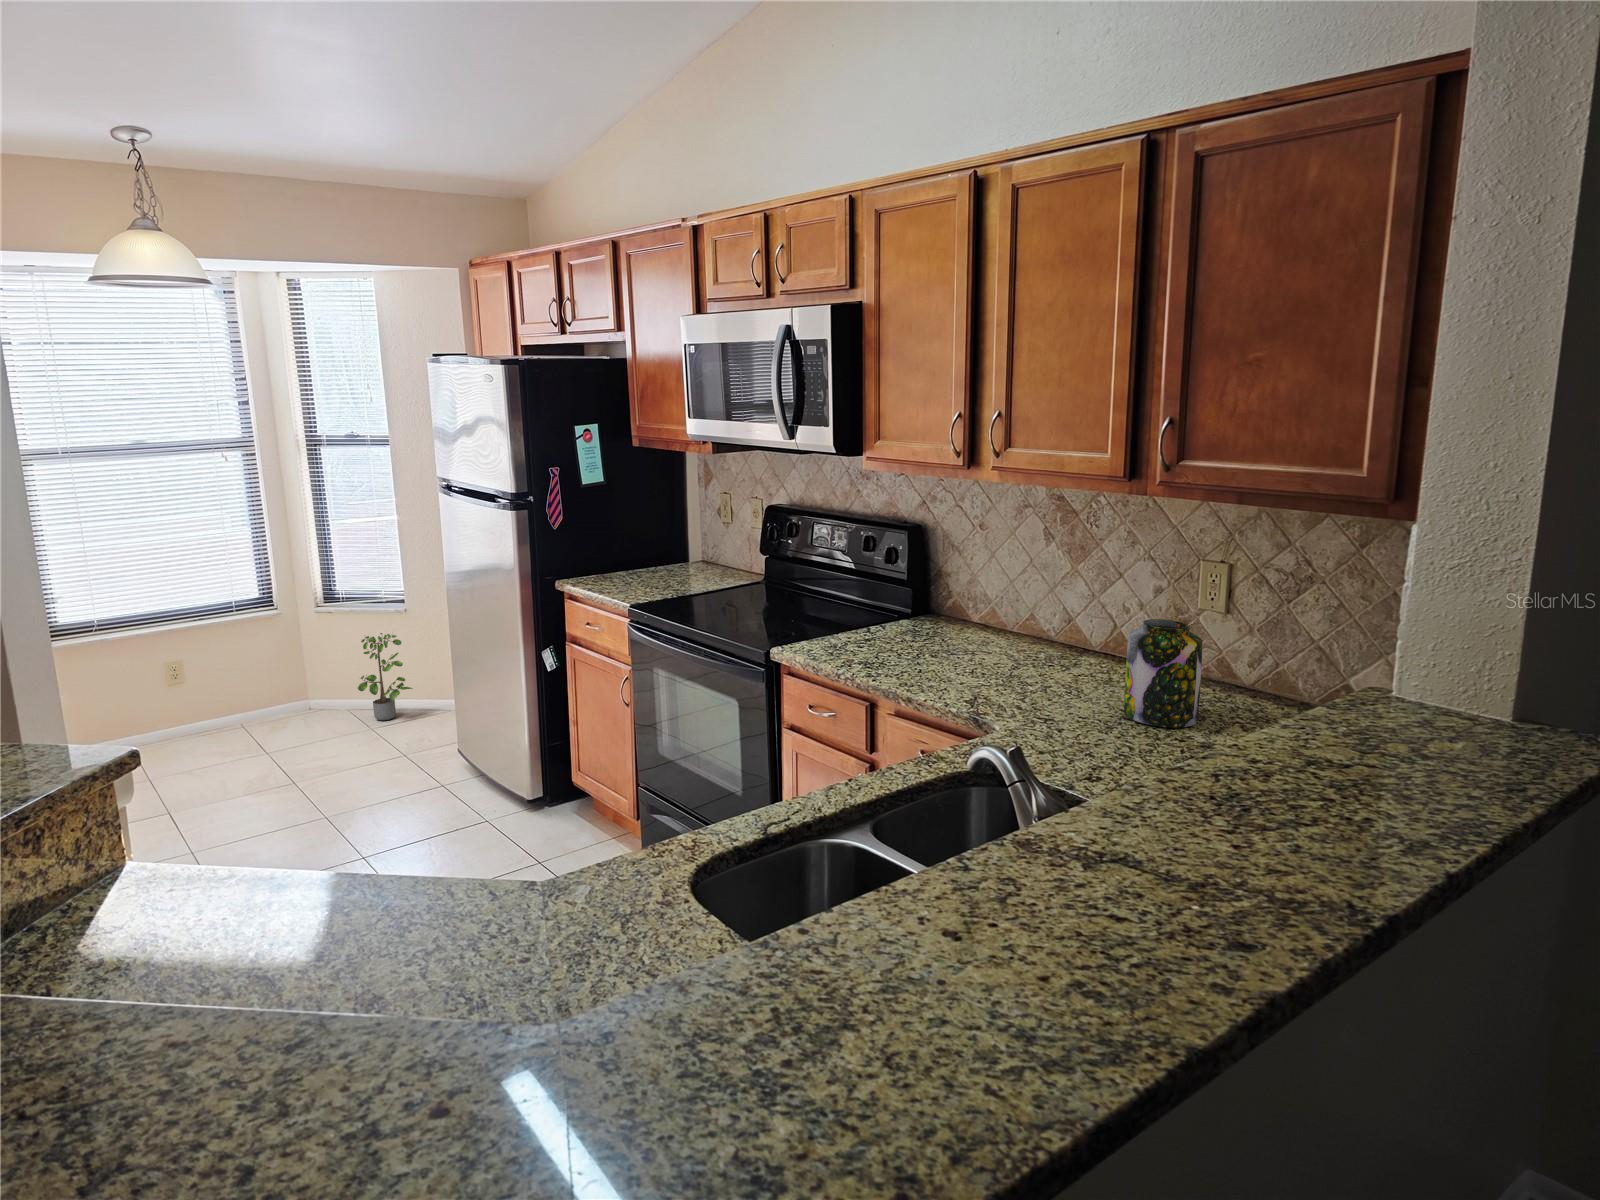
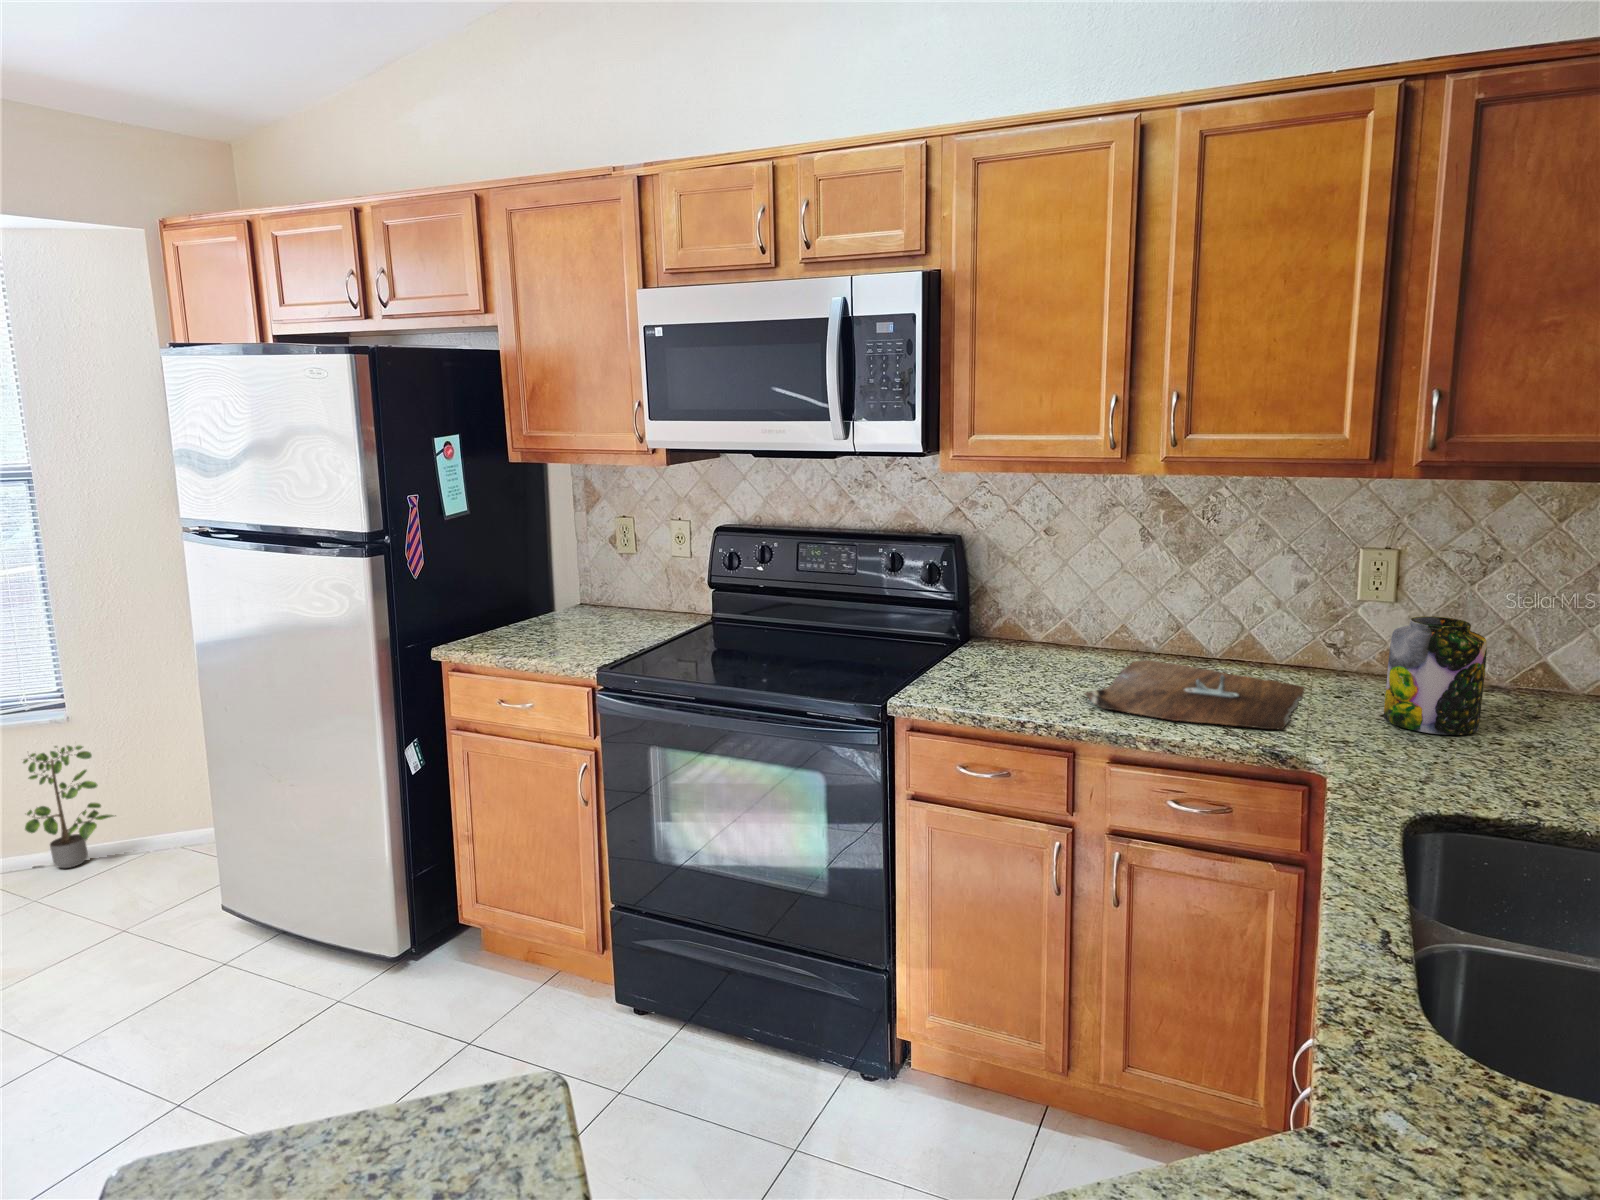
cutting board: none [918,646,1122,704] -> present [1085,660,1304,730]

